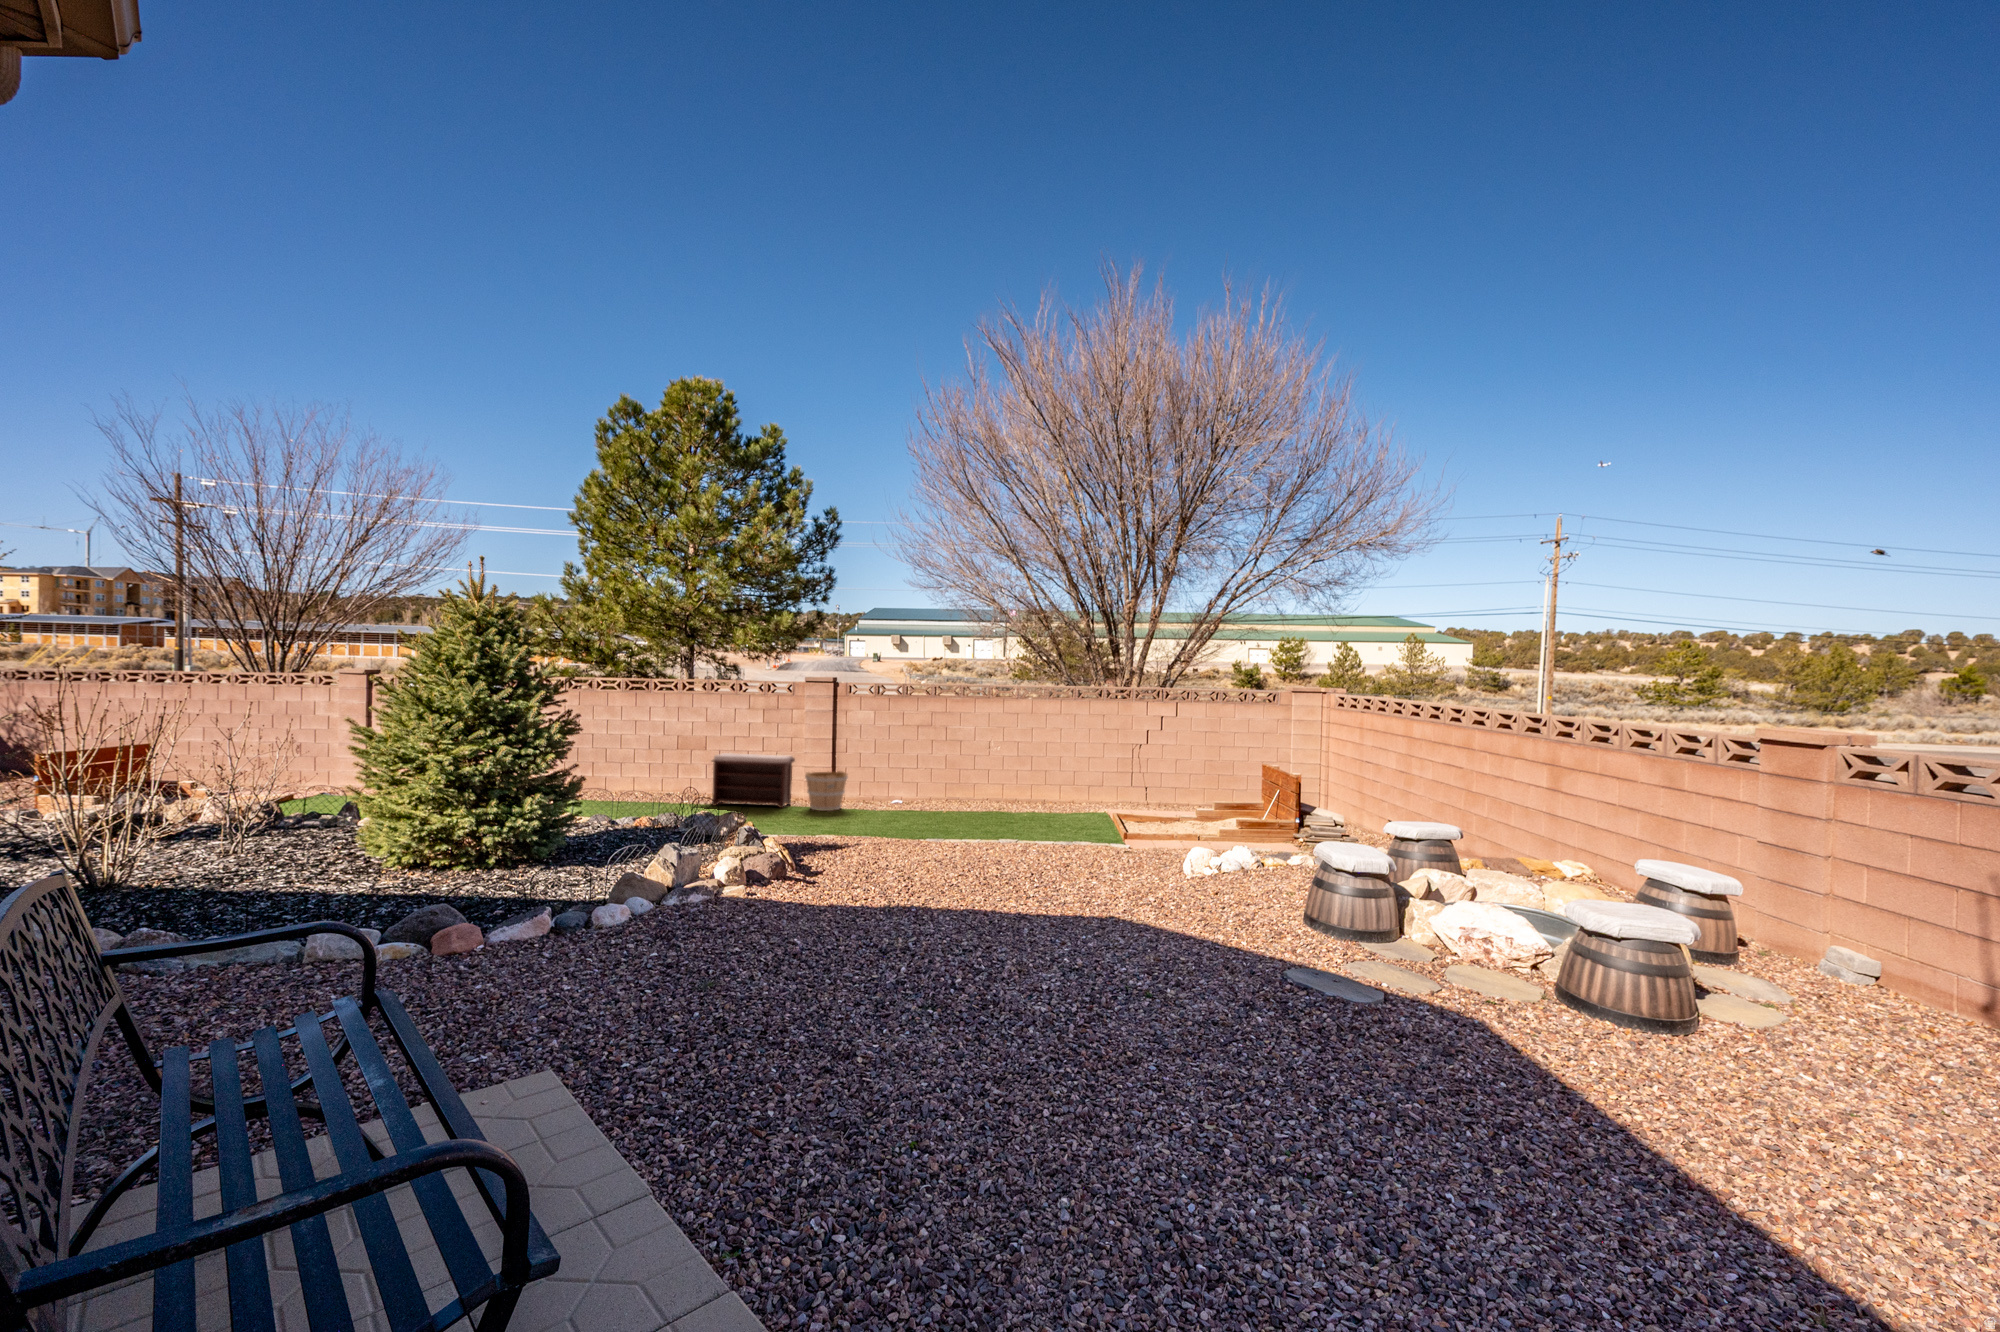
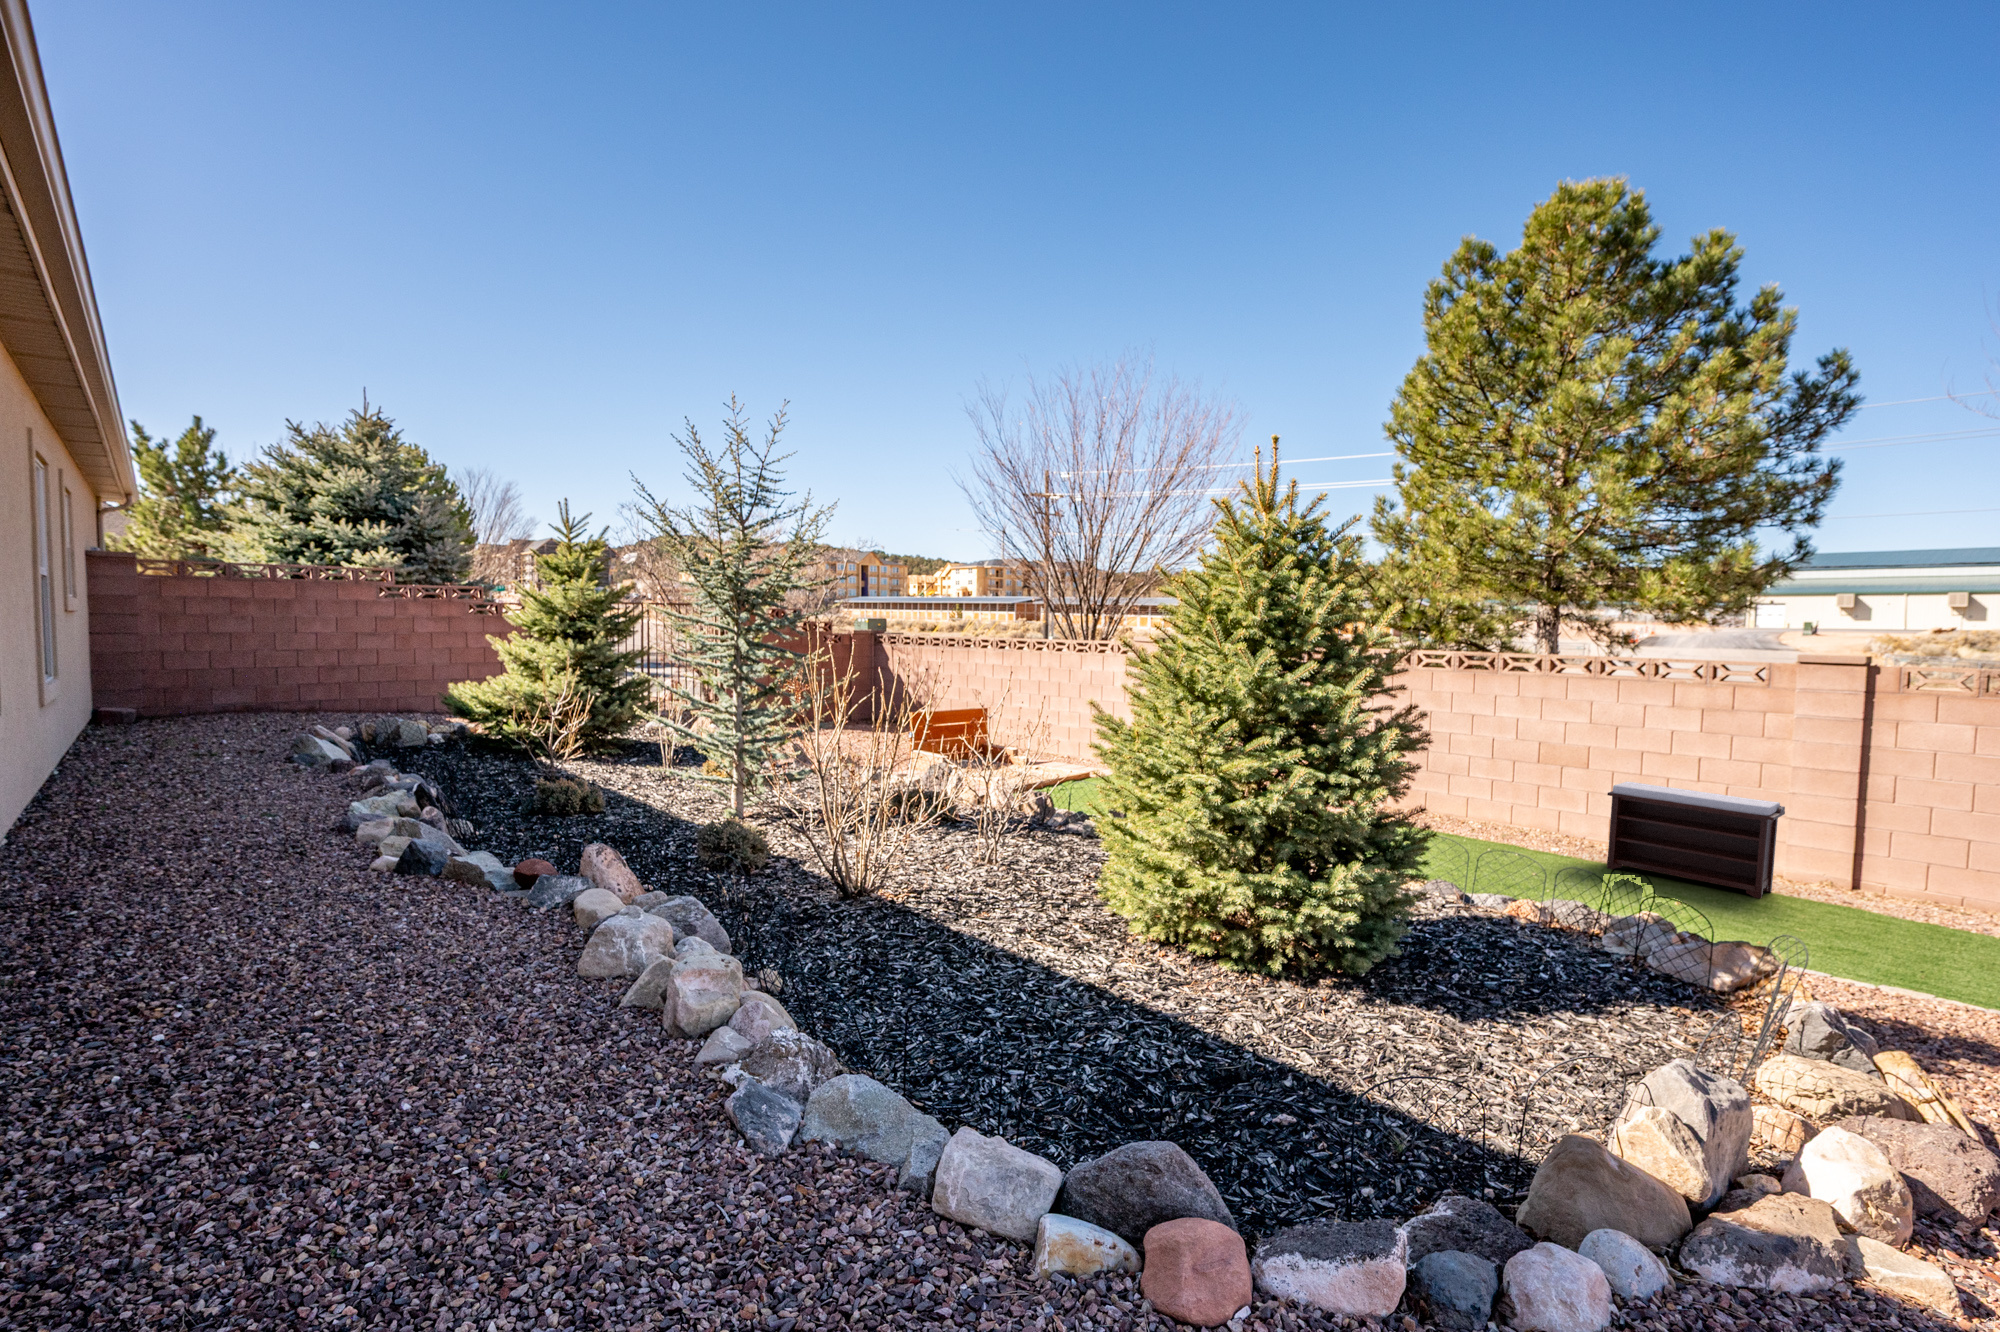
wooden bucket: present [805,771,848,811] -> none [1816,839,1931,927]

